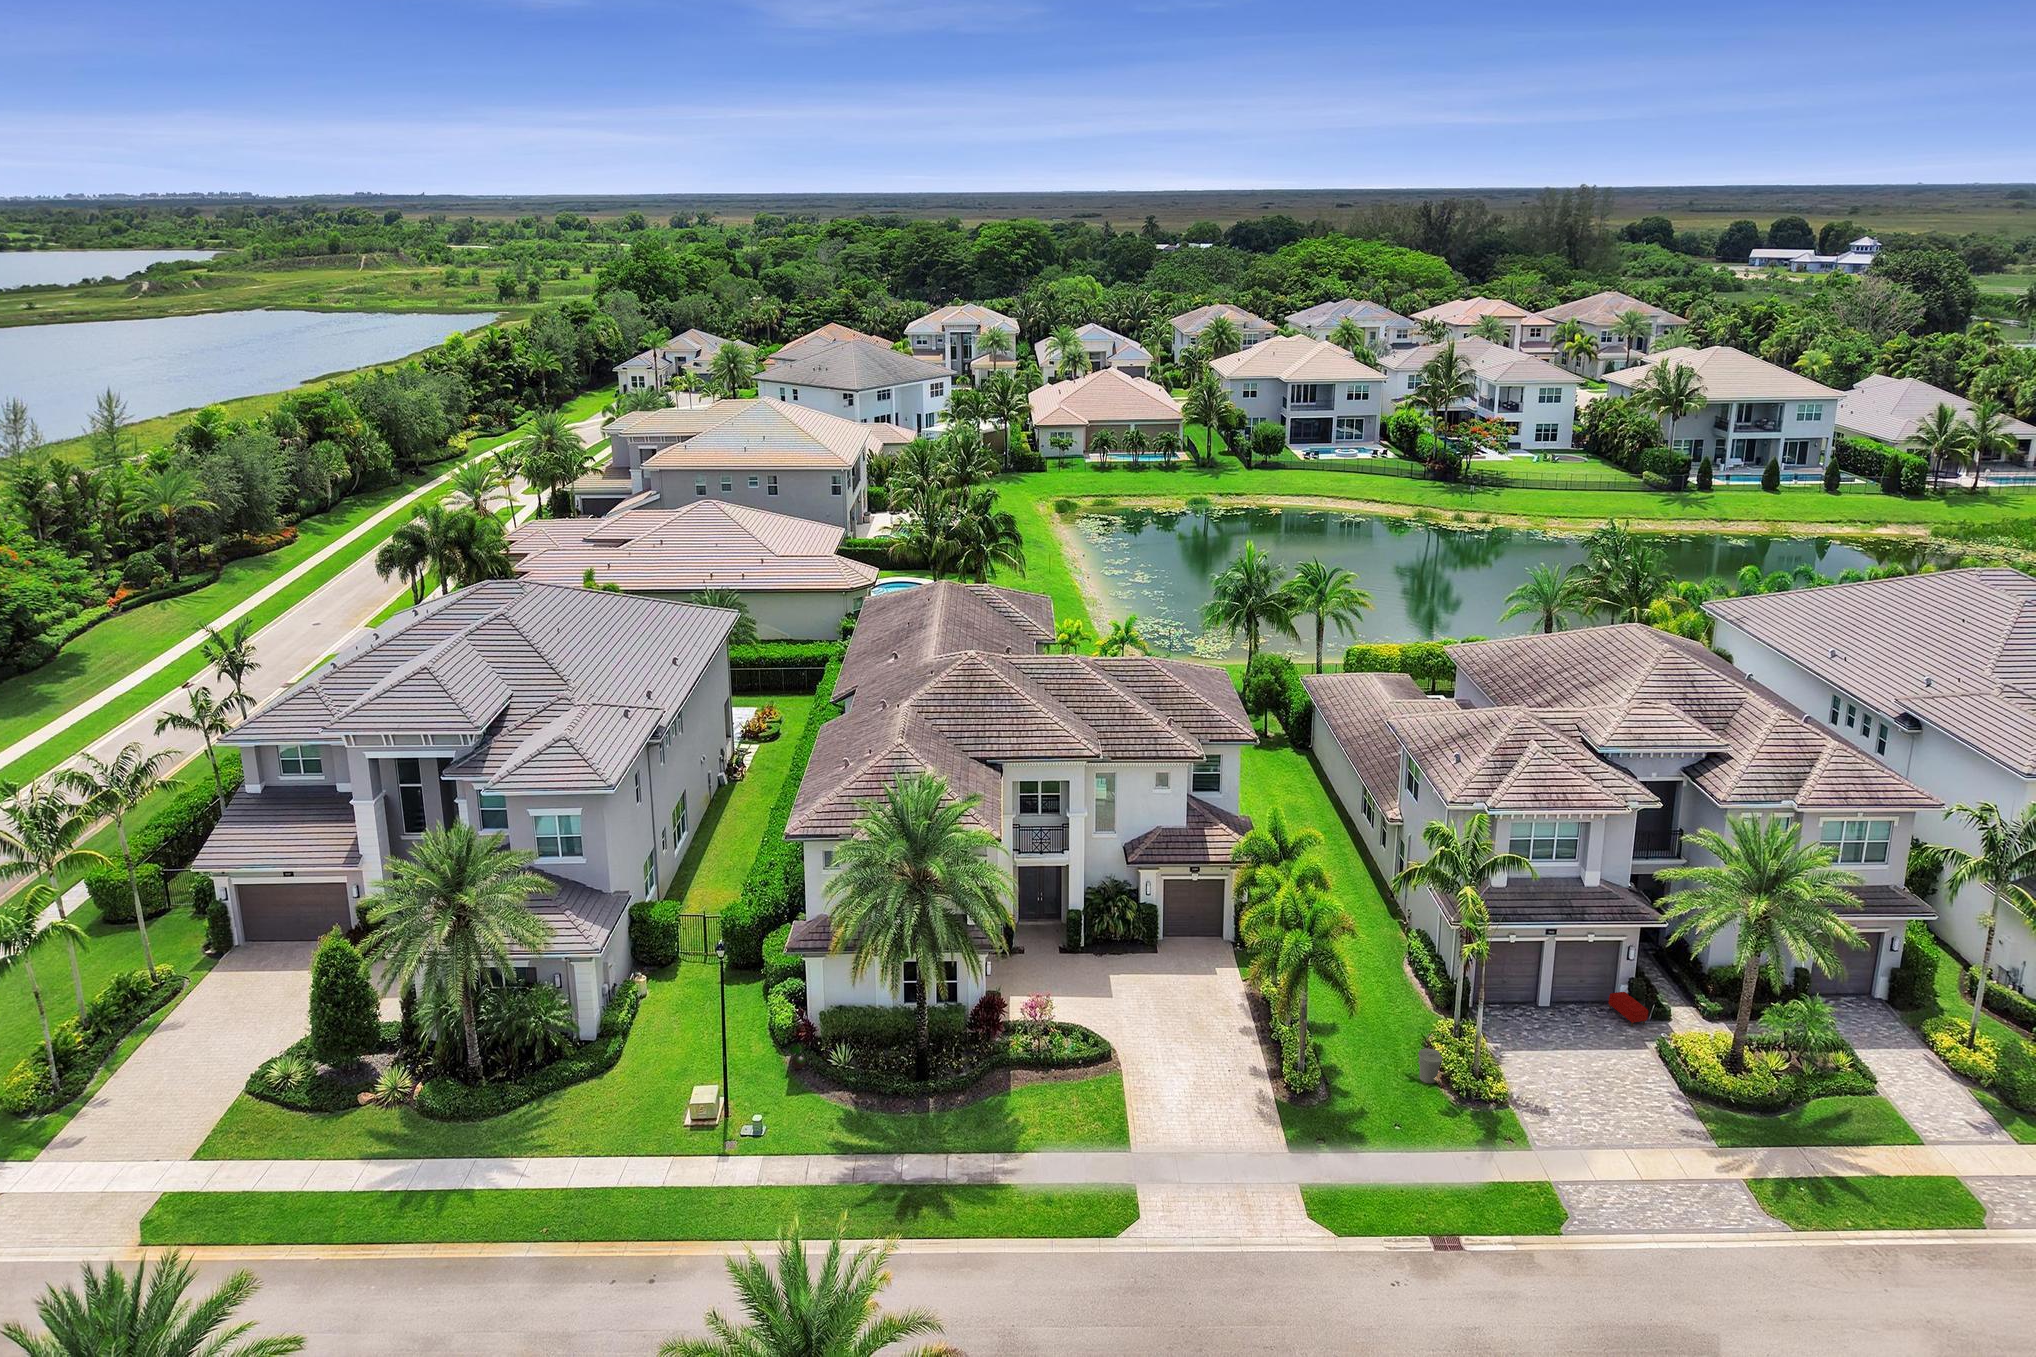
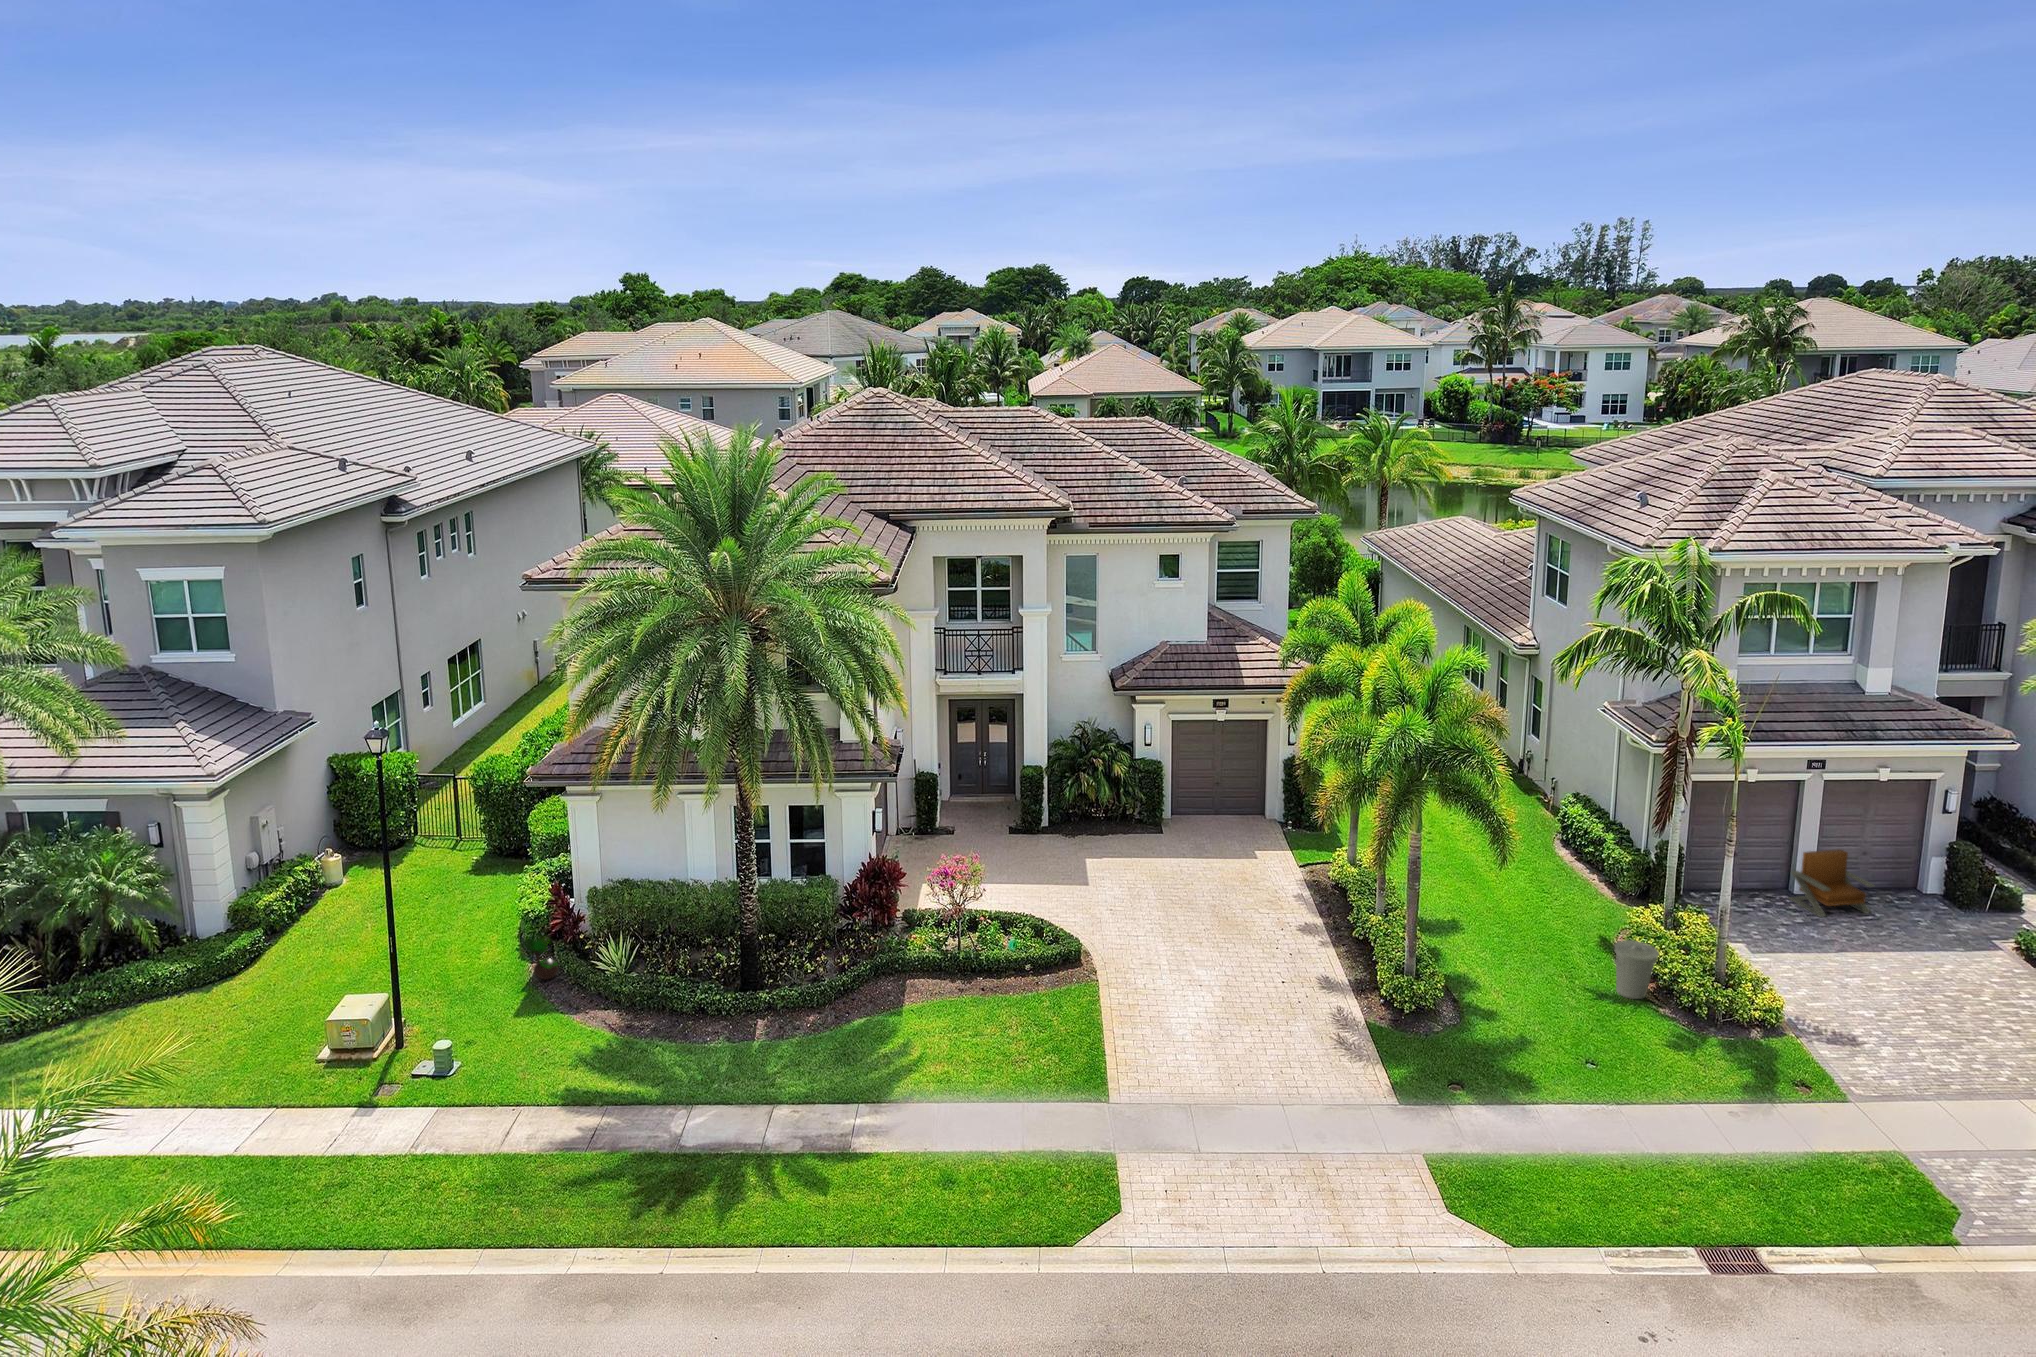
lounge chair: none [1536,980,1585,1024] -> present [1789,849,1874,917]
bench: present [1608,992,1648,1027] -> none [1907,870,1984,921]

